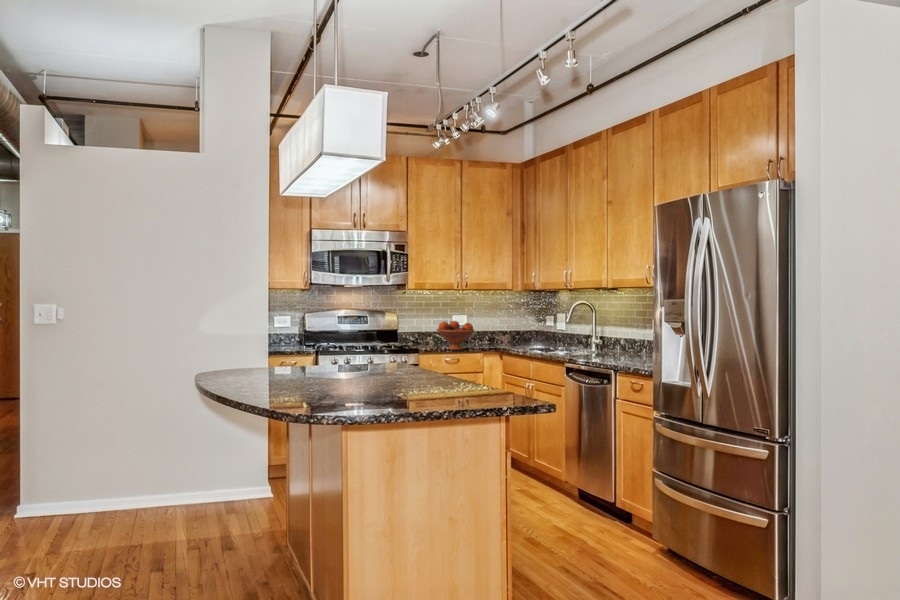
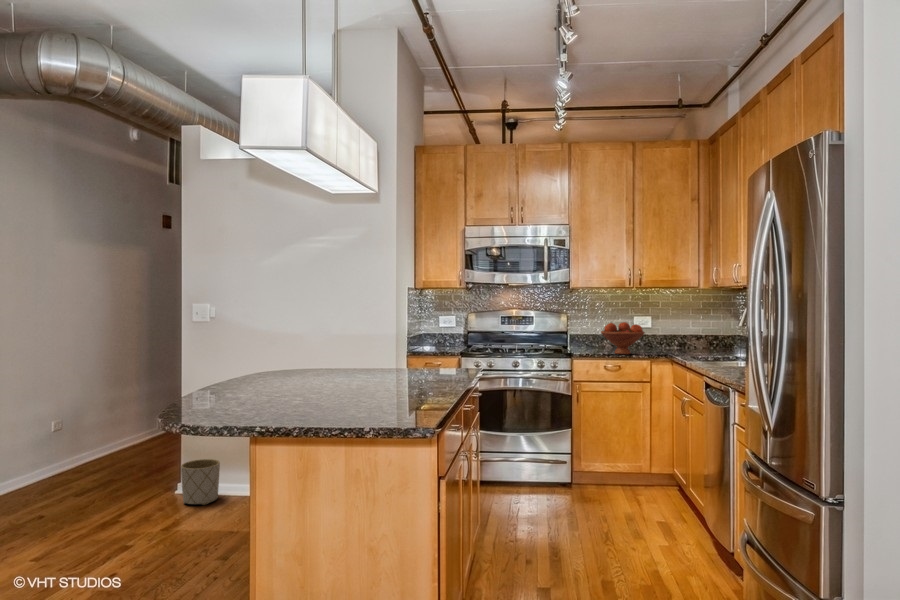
planter: none [57,475,98,522] -> present [181,459,220,505]

